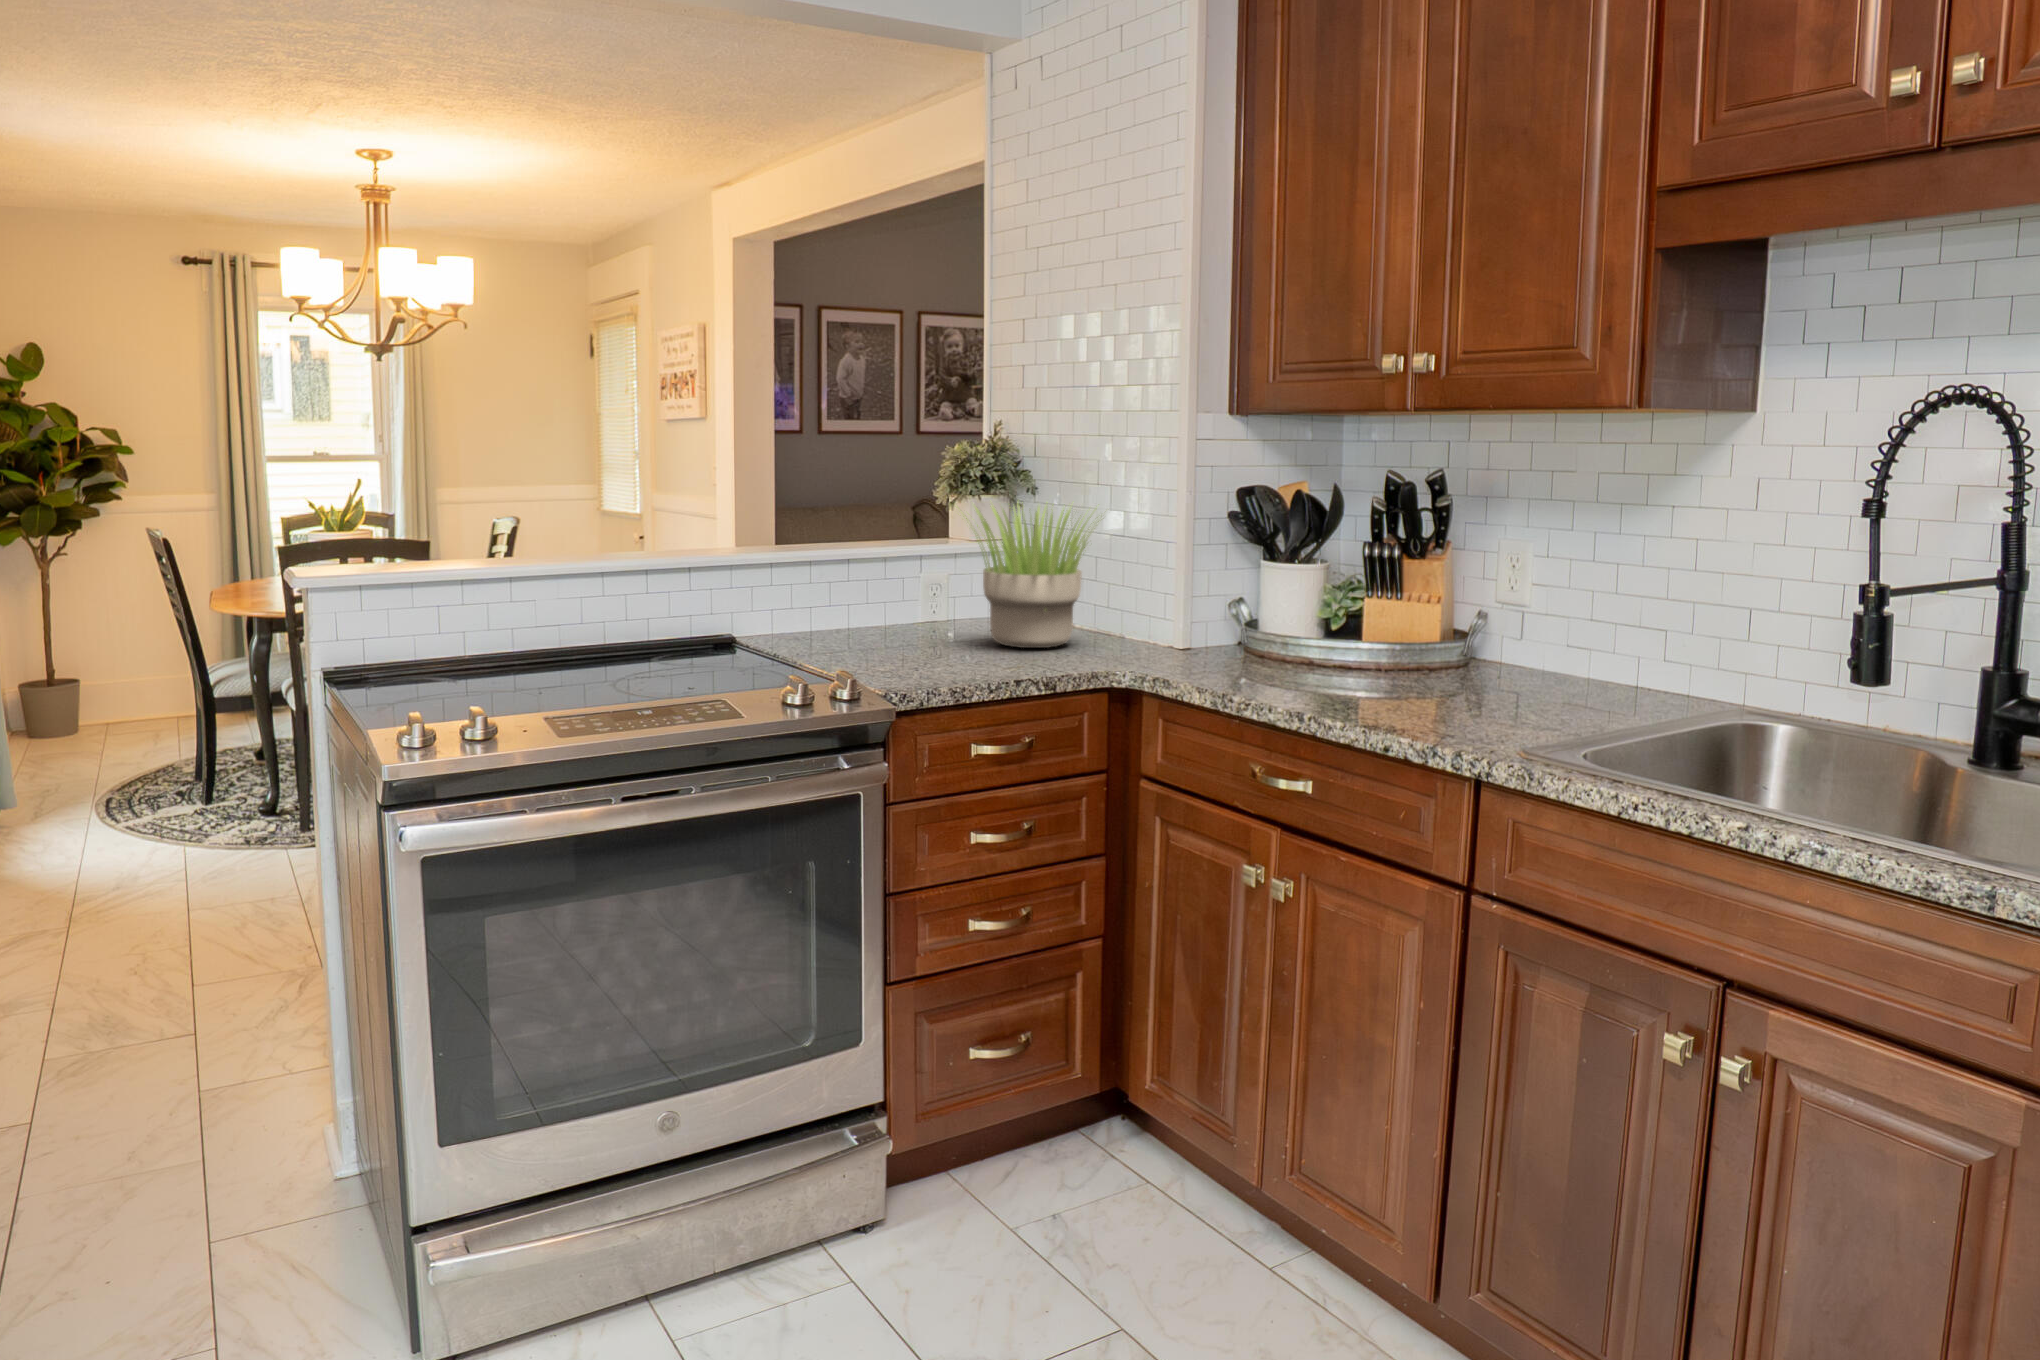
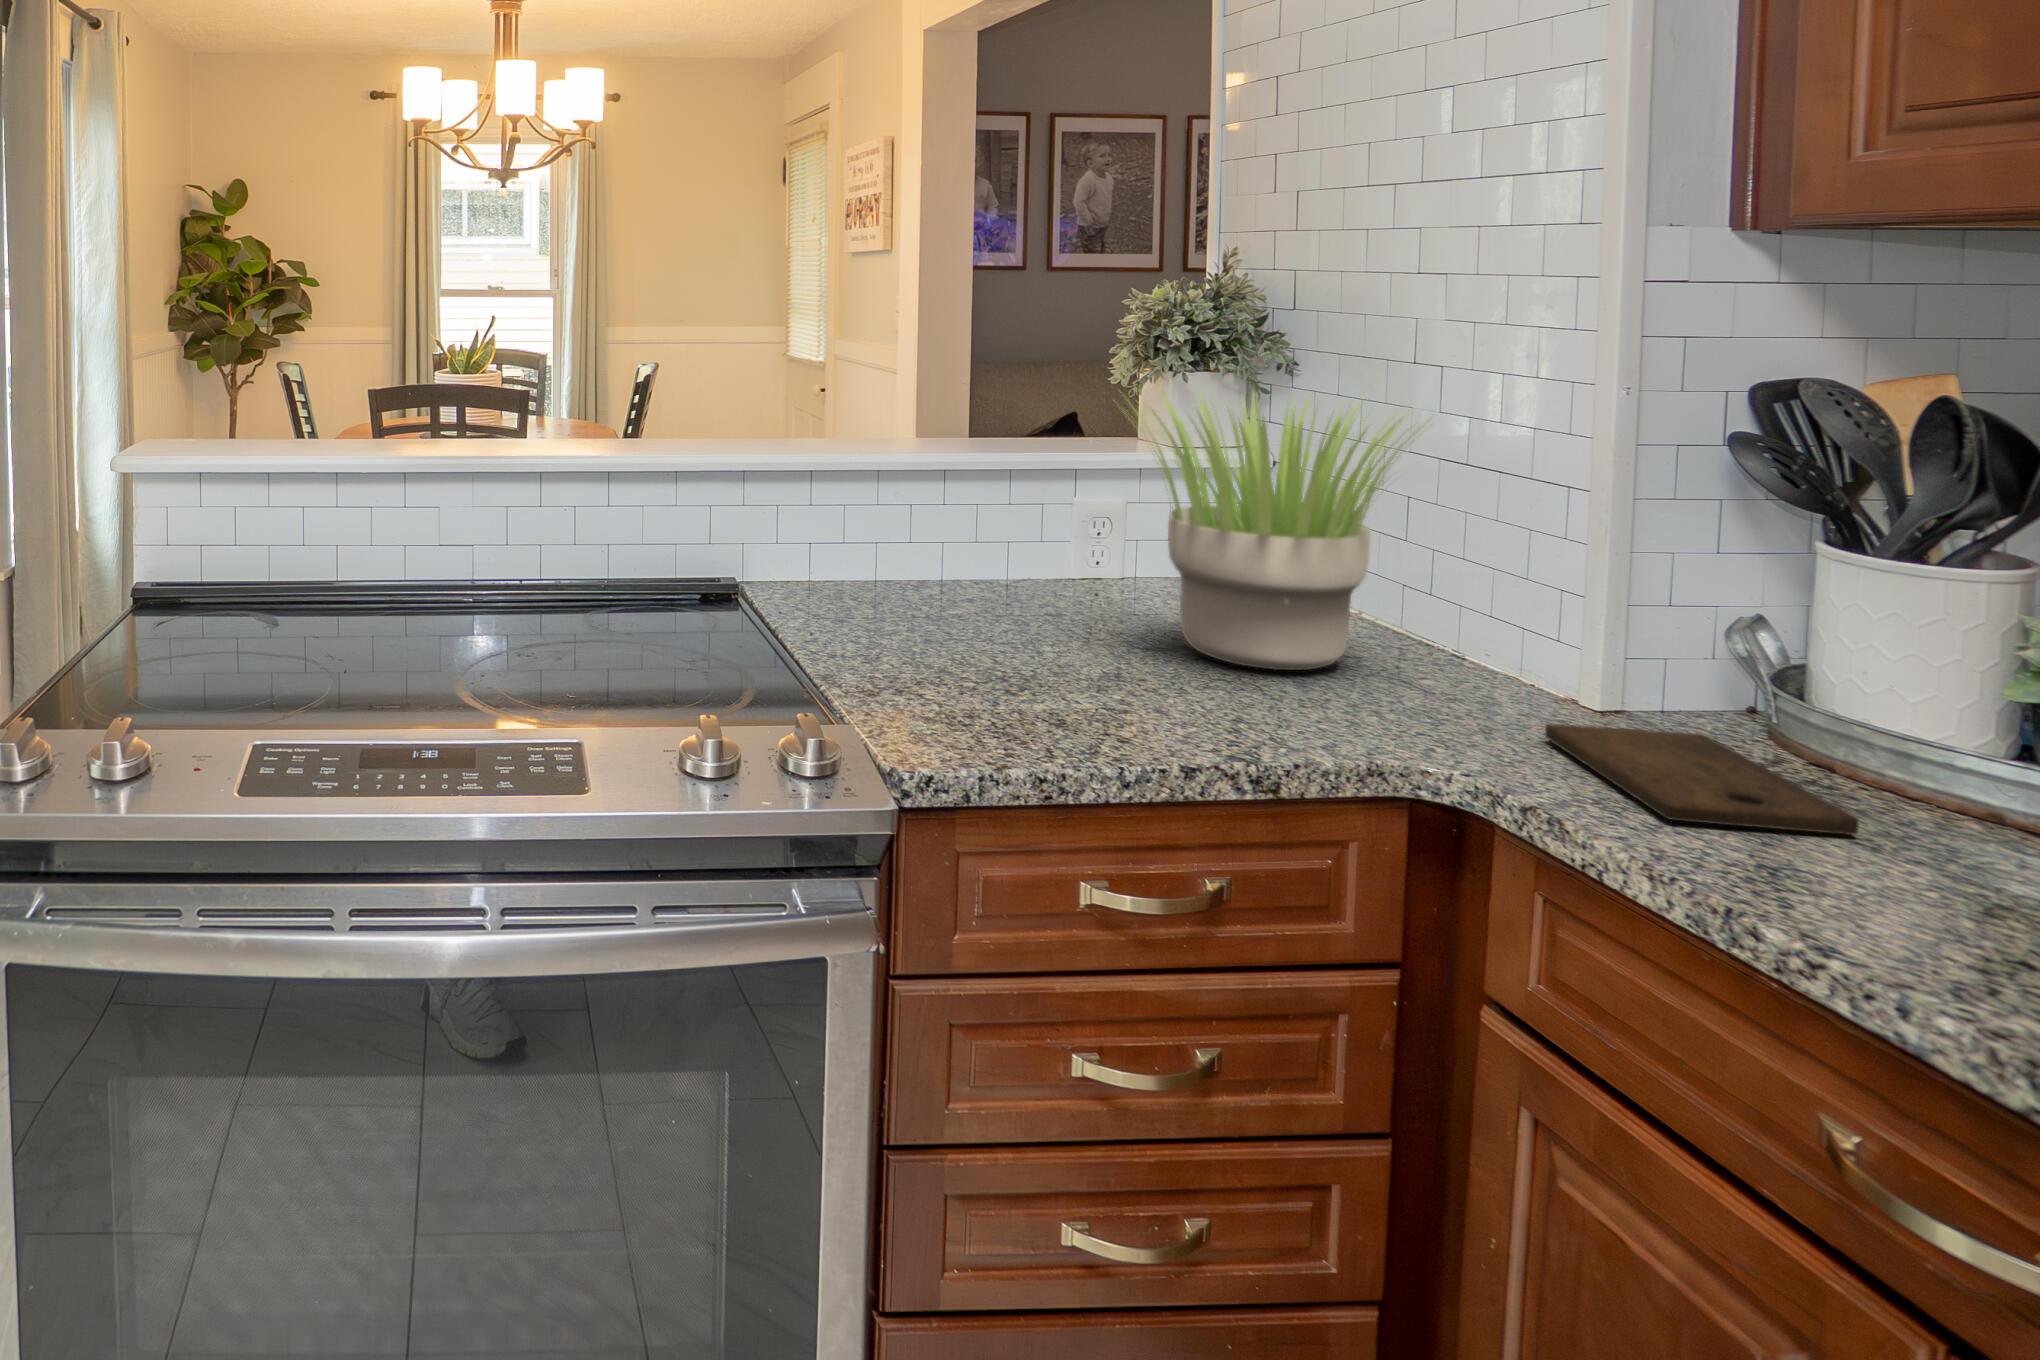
cutting board: none [1161,650,1274,677] -> present [1545,724,1859,835]

